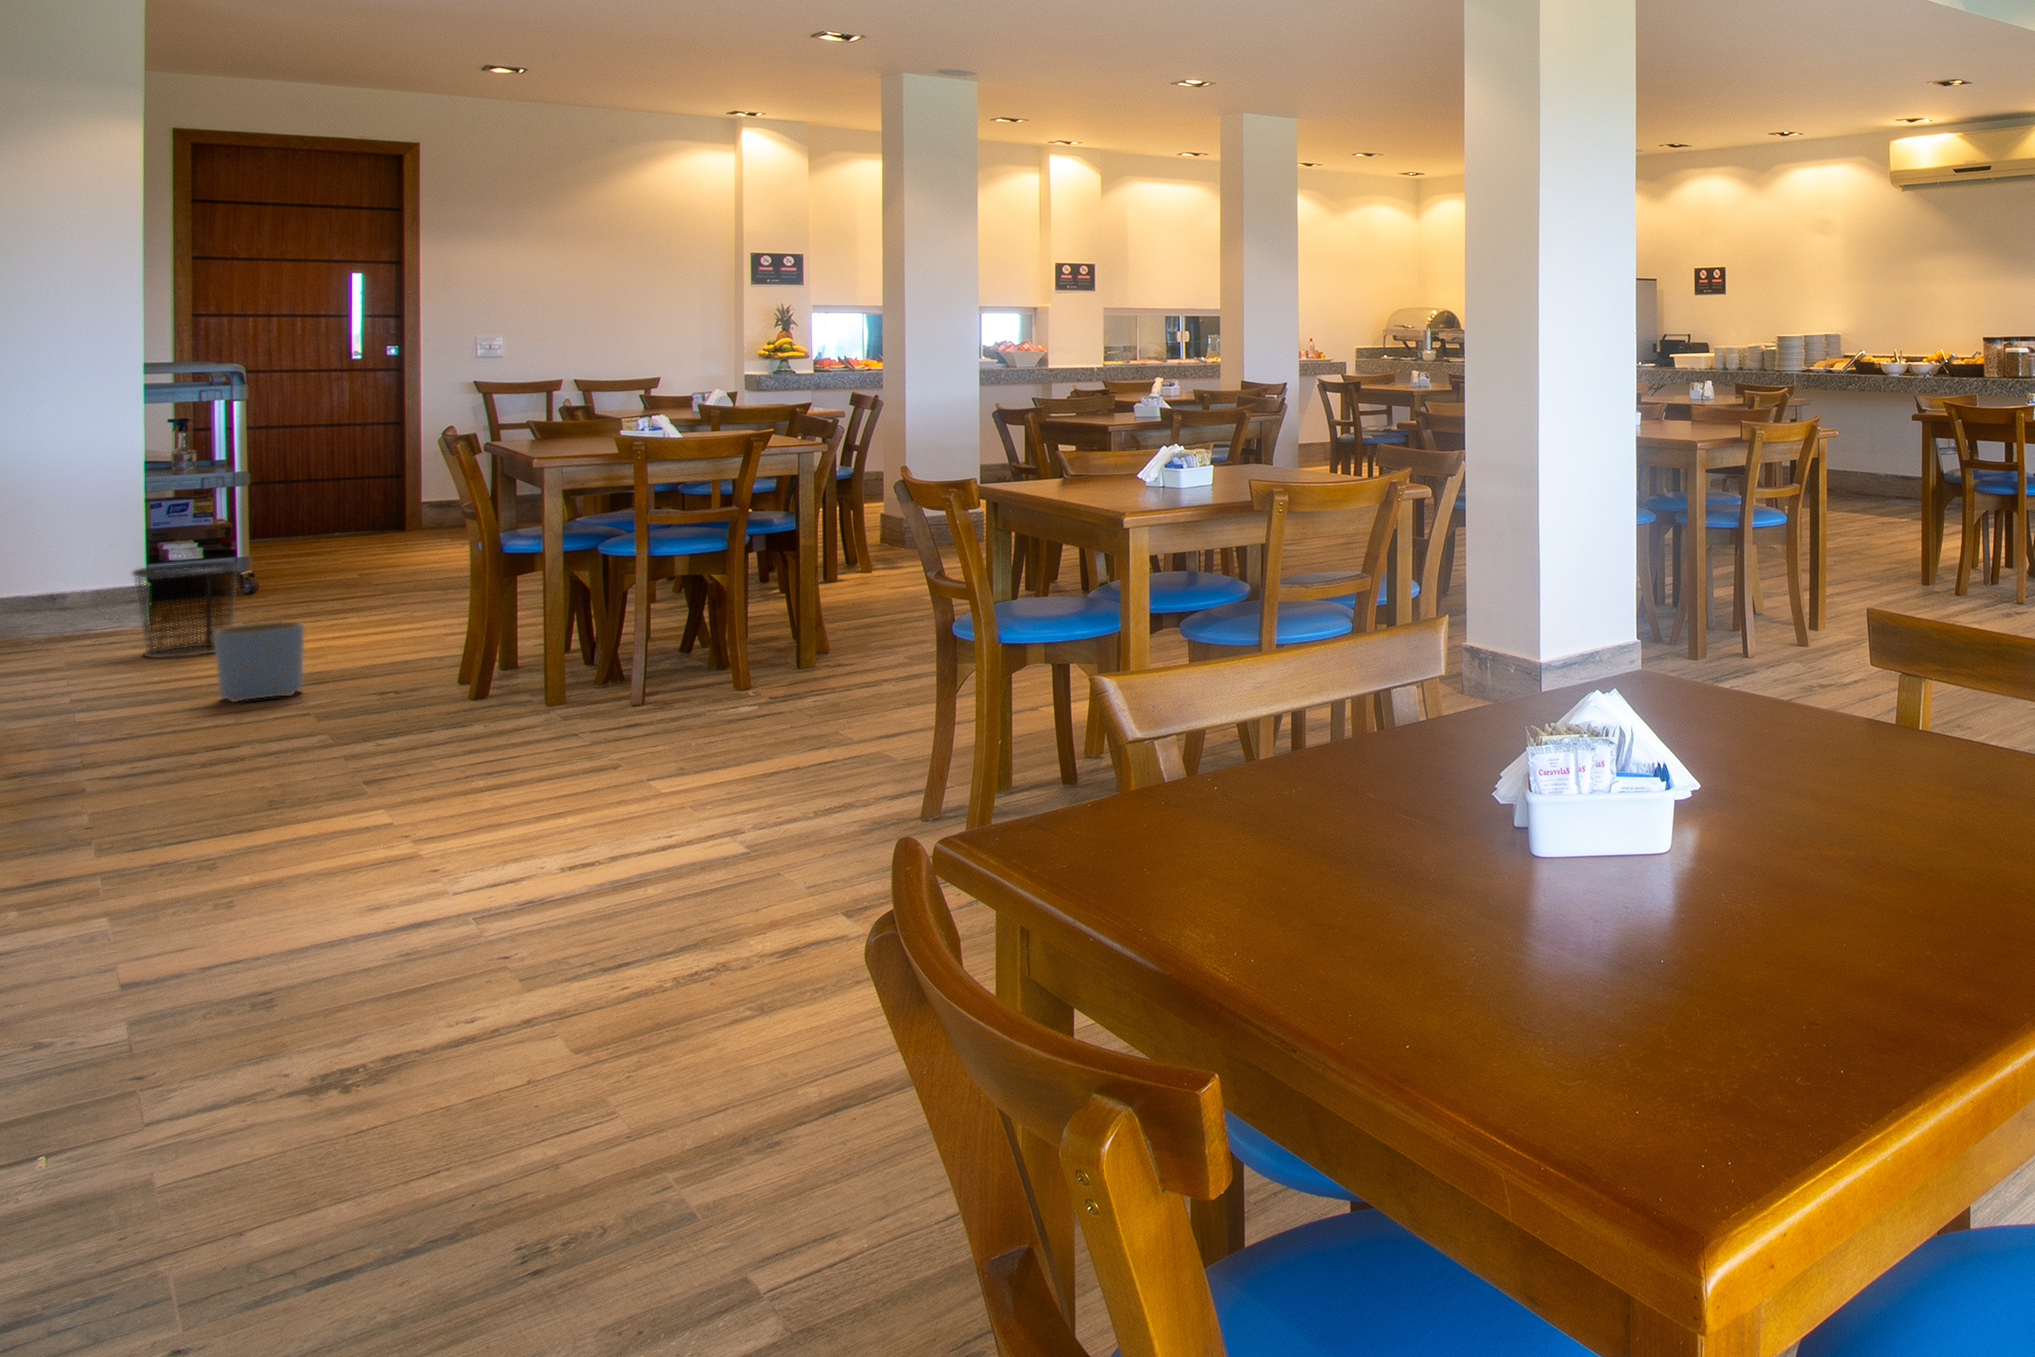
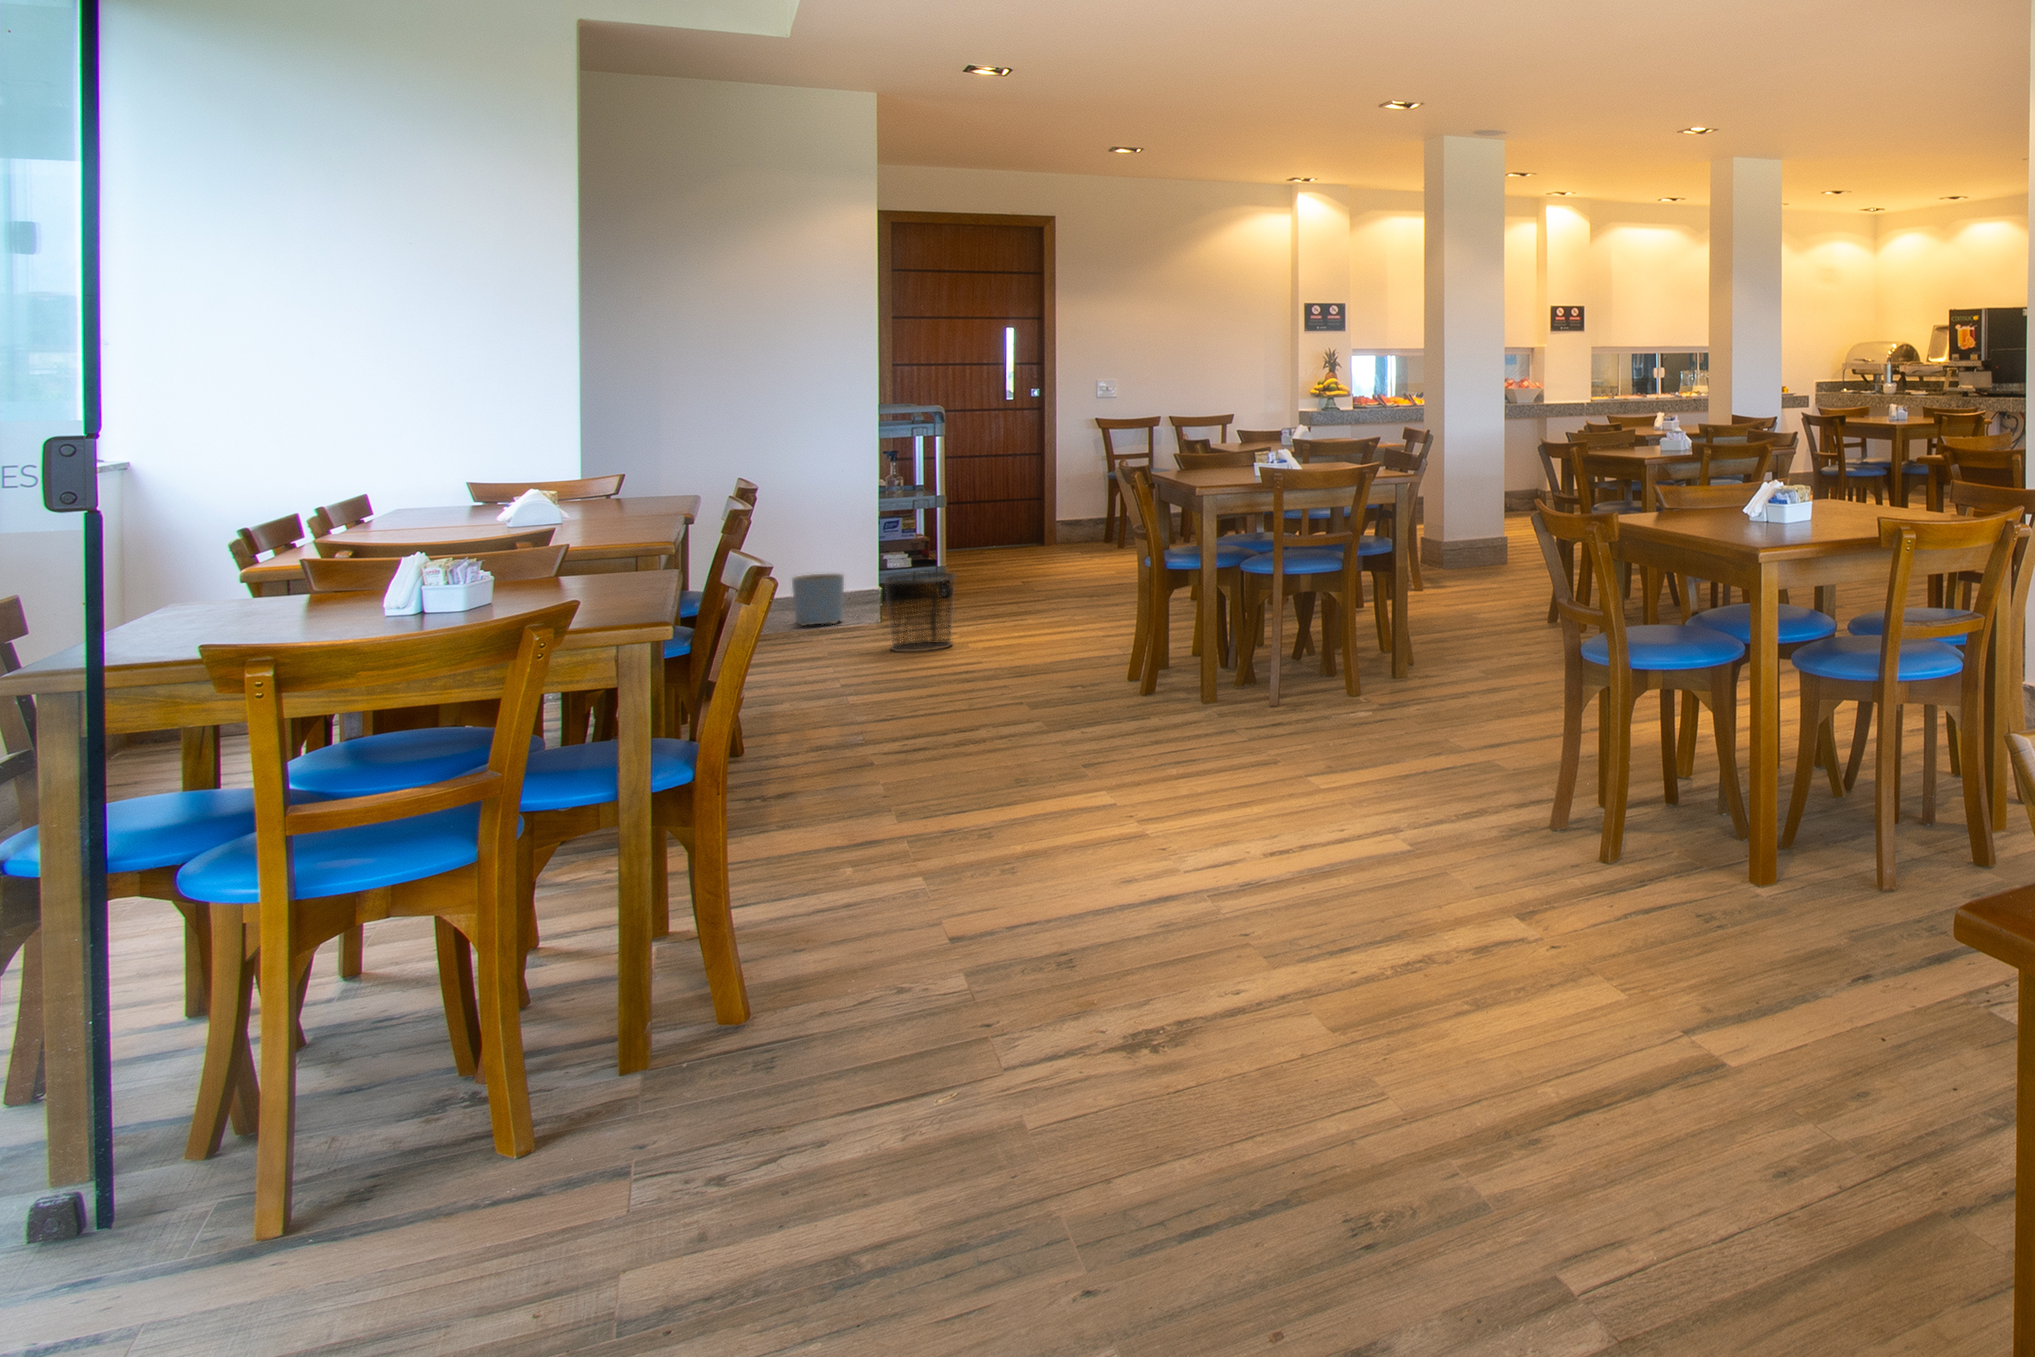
planter: present [214,622,304,702] -> present [792,574,844,626]

